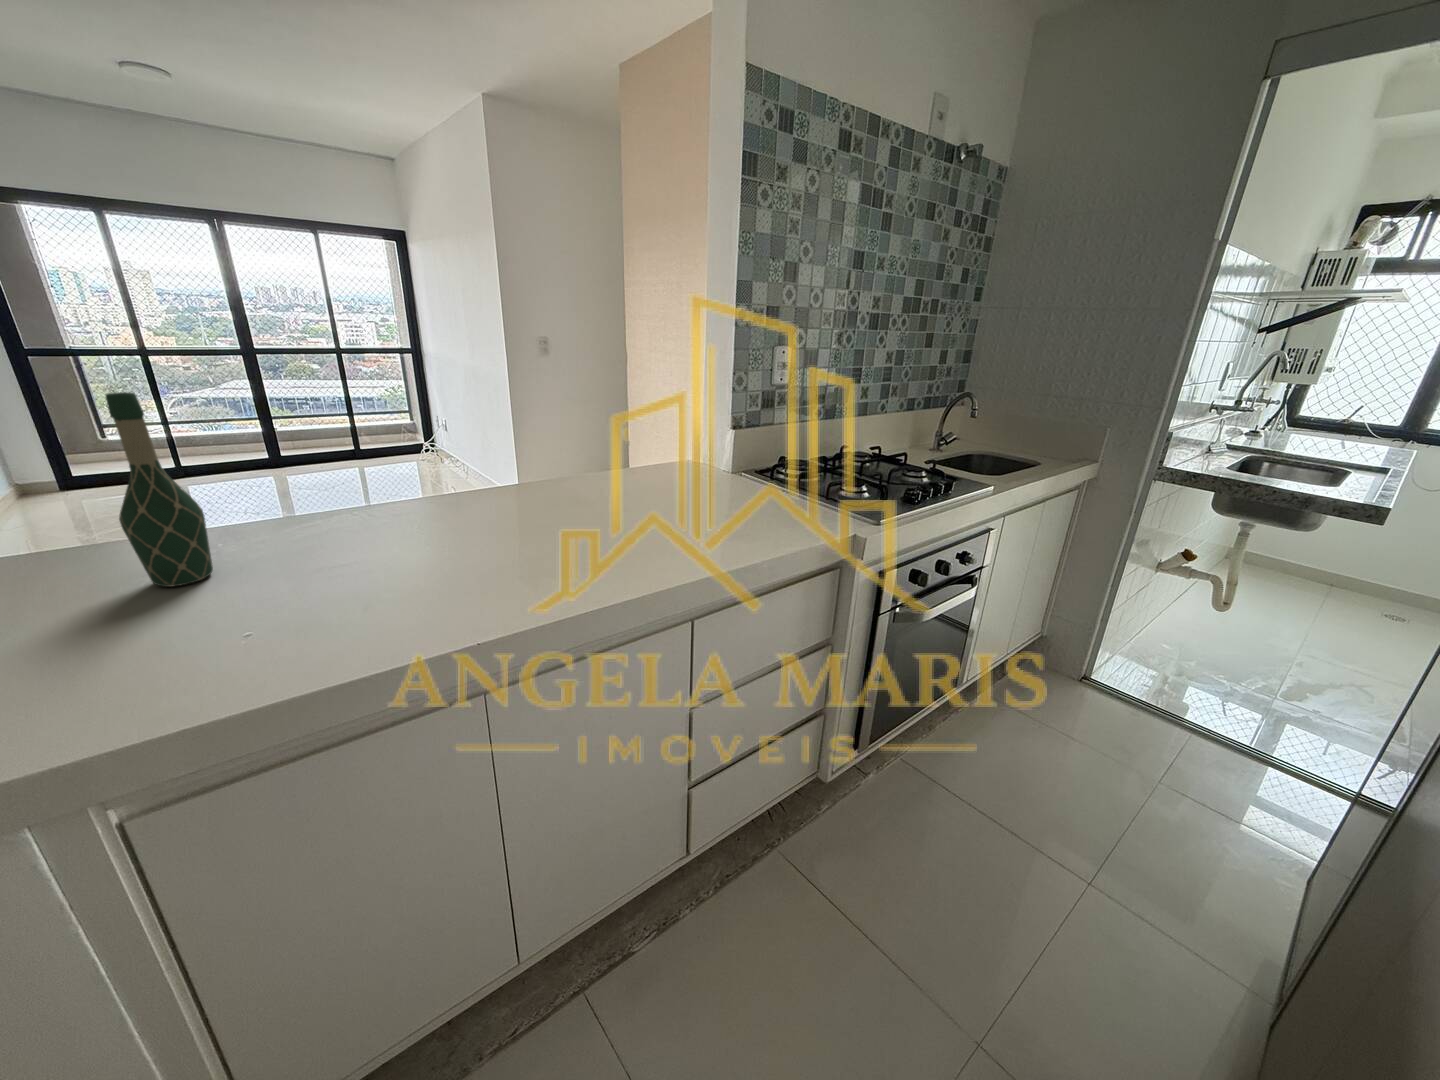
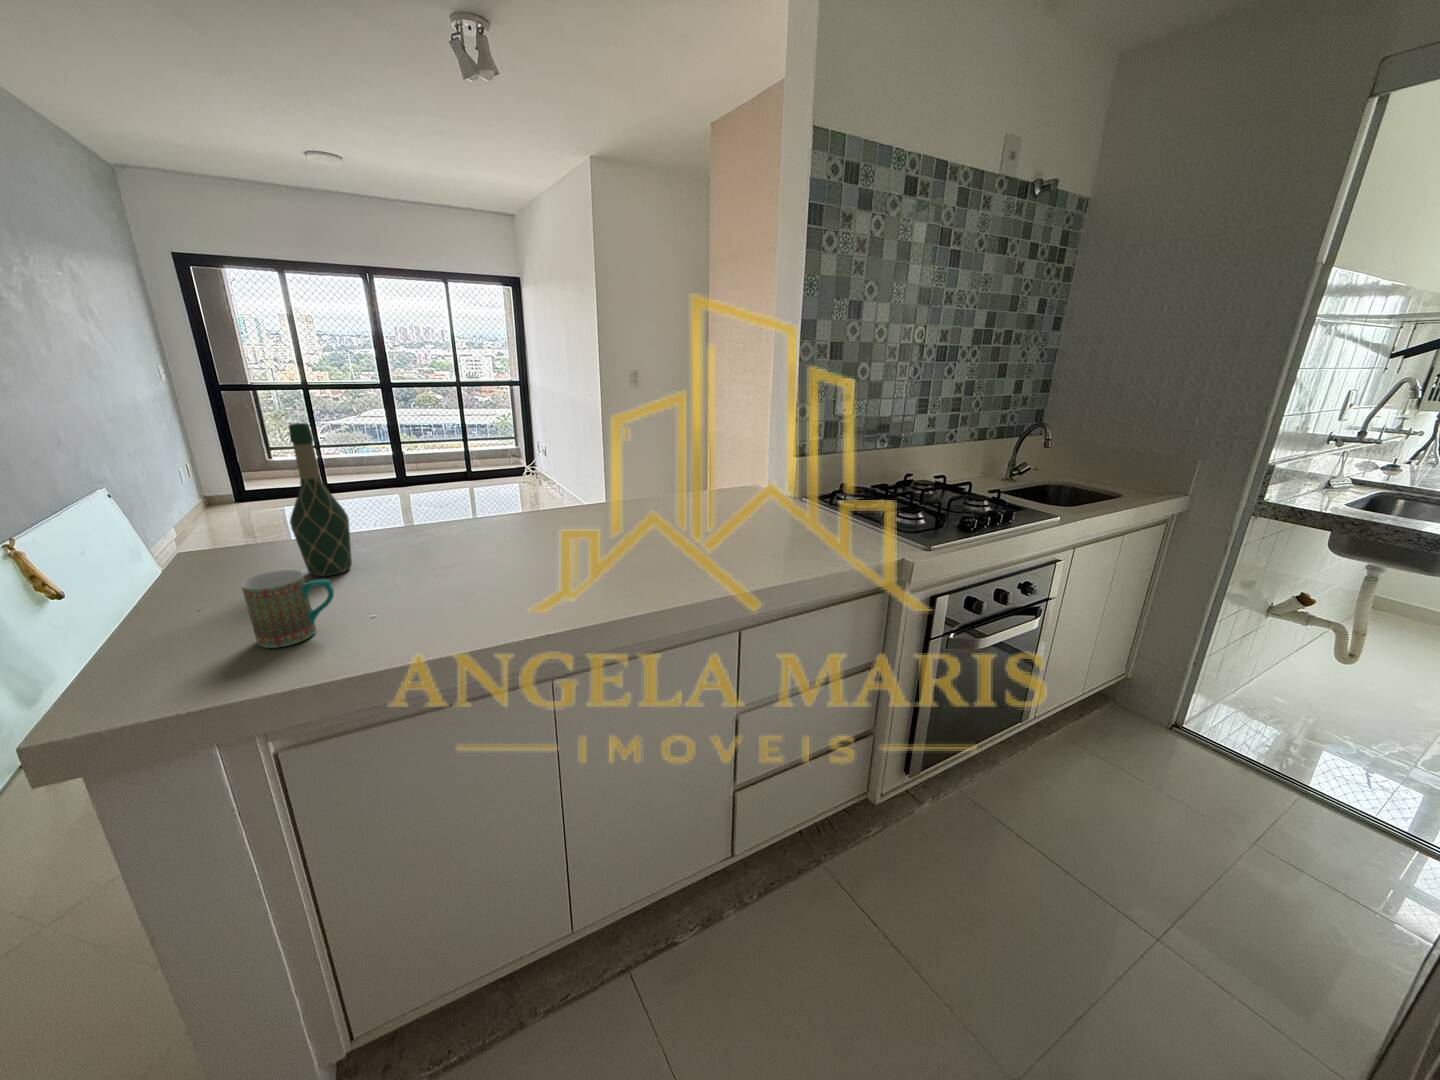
mug: none [45,585,187,689] -> present [242,570,334,648]

